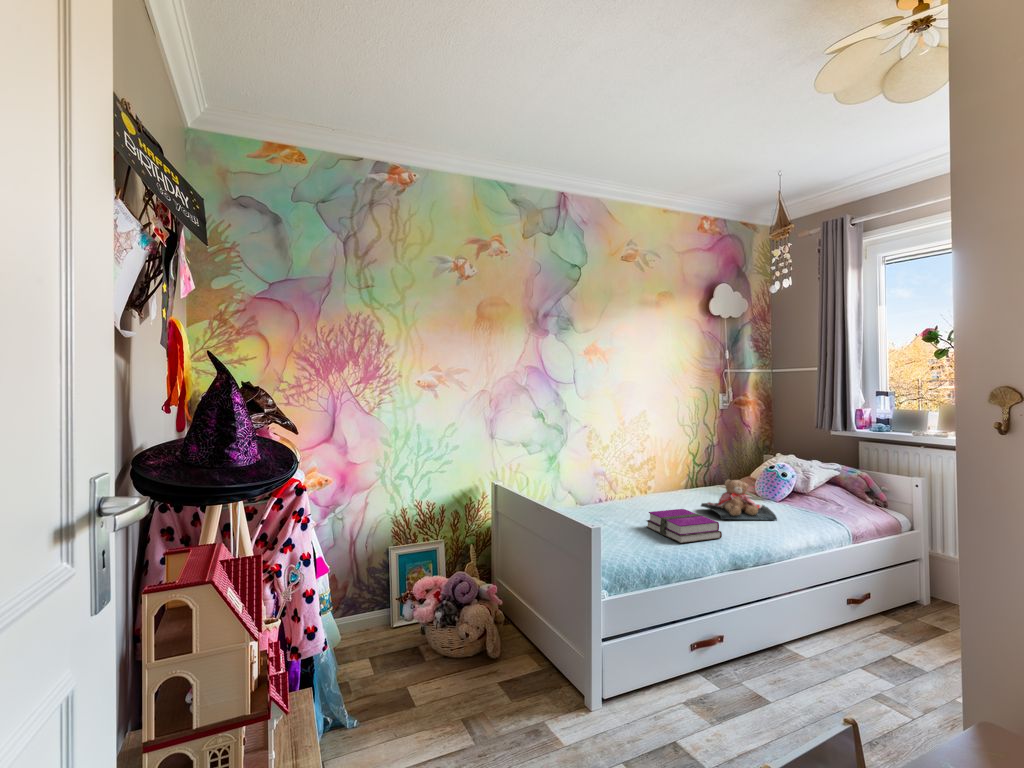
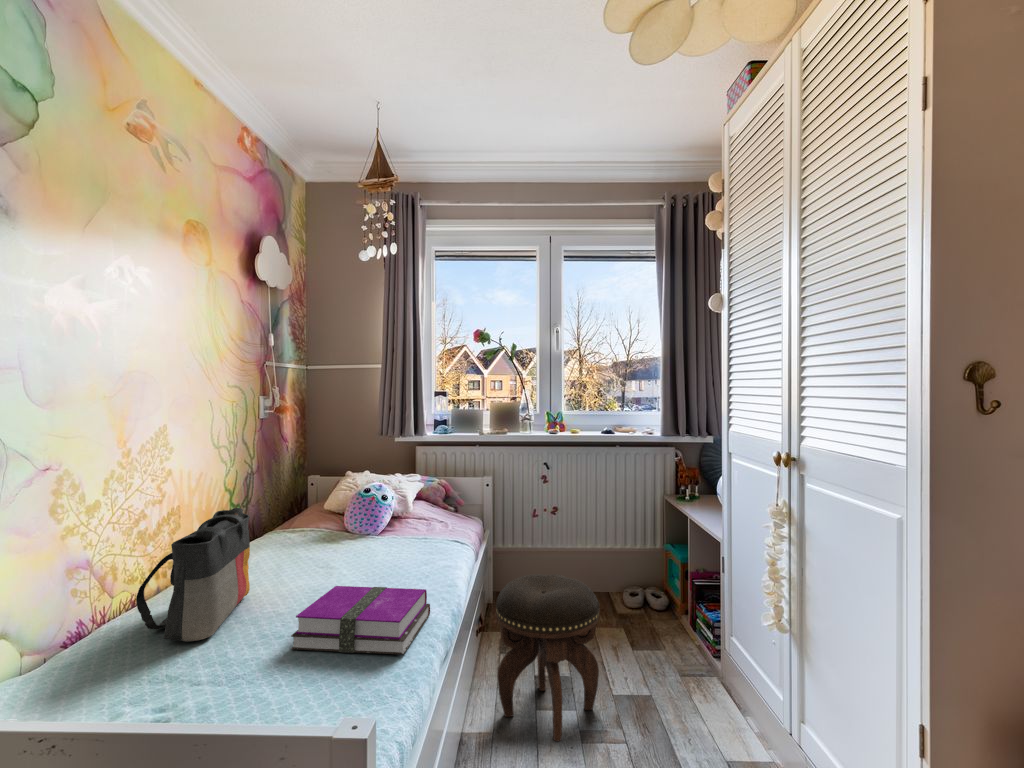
tote bag: none [608,459,661,514] -> present [136,508,250,642]
teddy bear: present [701,479,777,520] -> none [318,514,429,584]
footstool: none [809,555,912,686] -> present [496,574,599,742]

